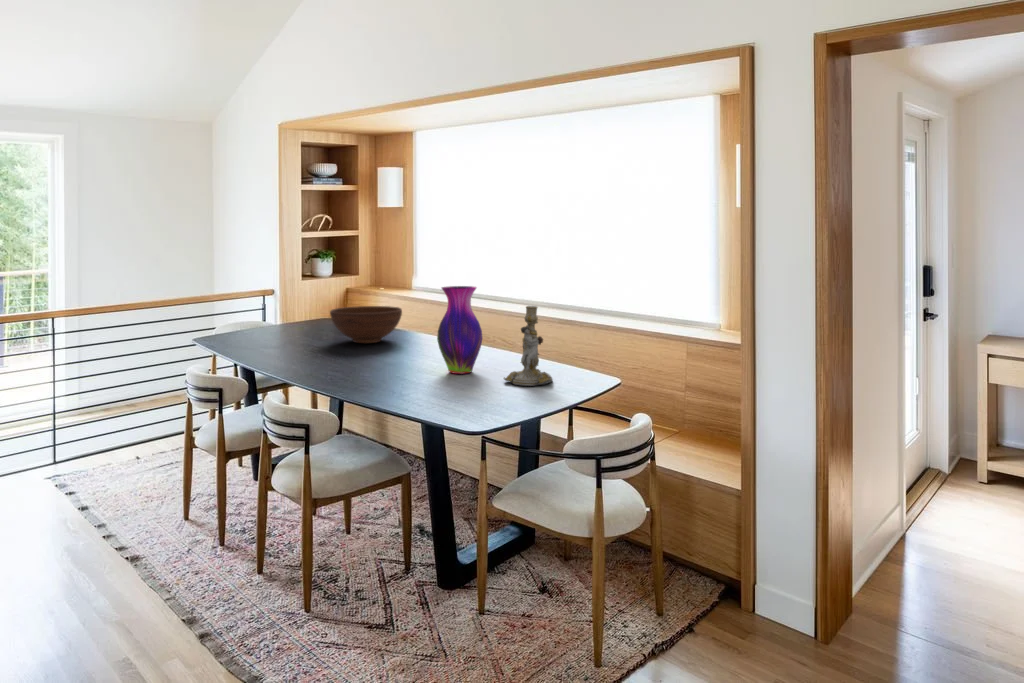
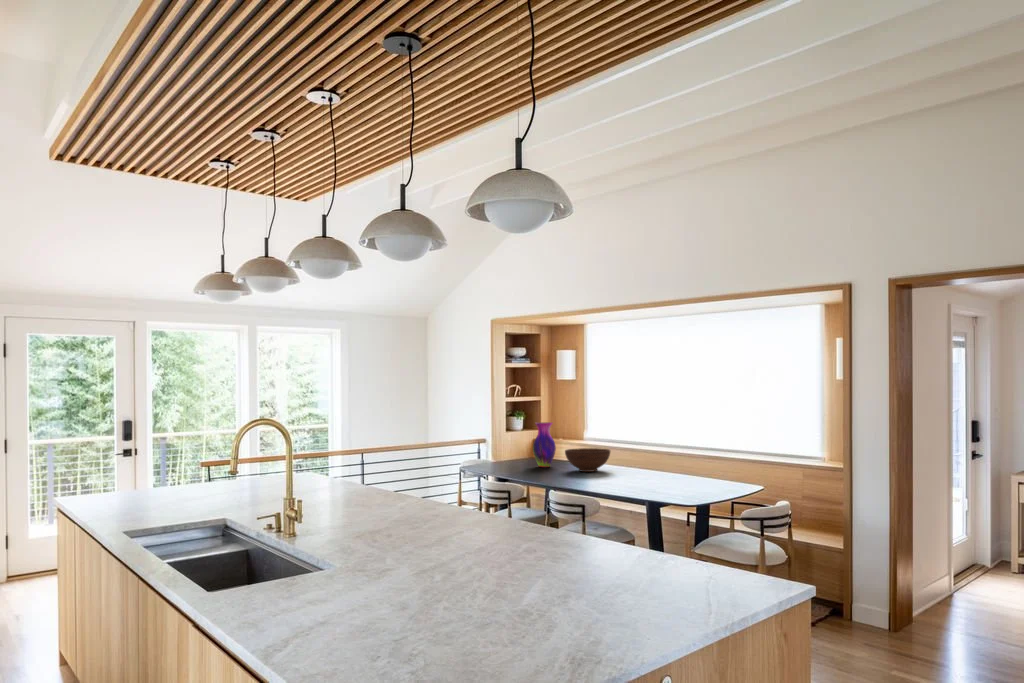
vase: present [437,286,482,374] -> present [533,422,556,467]
candlestick: present [504,306,553,386] -> none [694,445,724,490]

